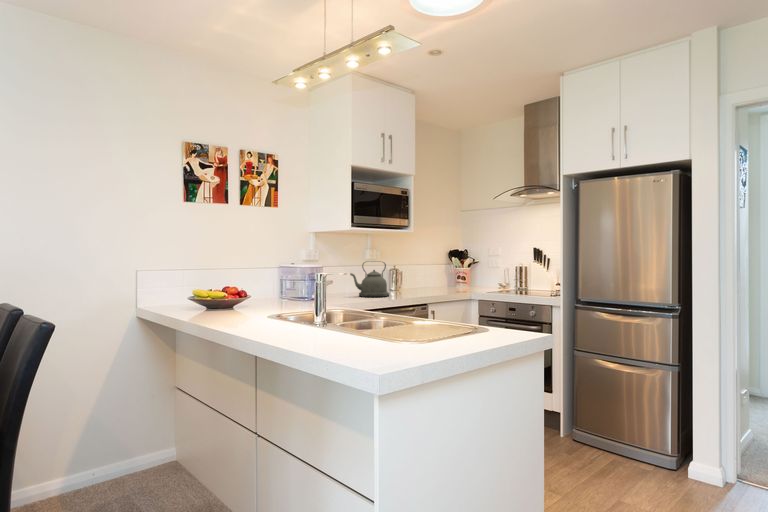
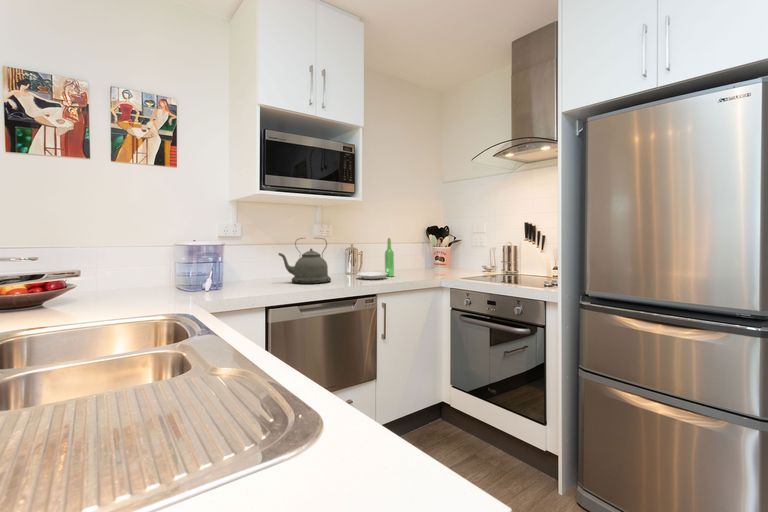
plate: none [404,261,431,294] -> present [357,238,394,279]

